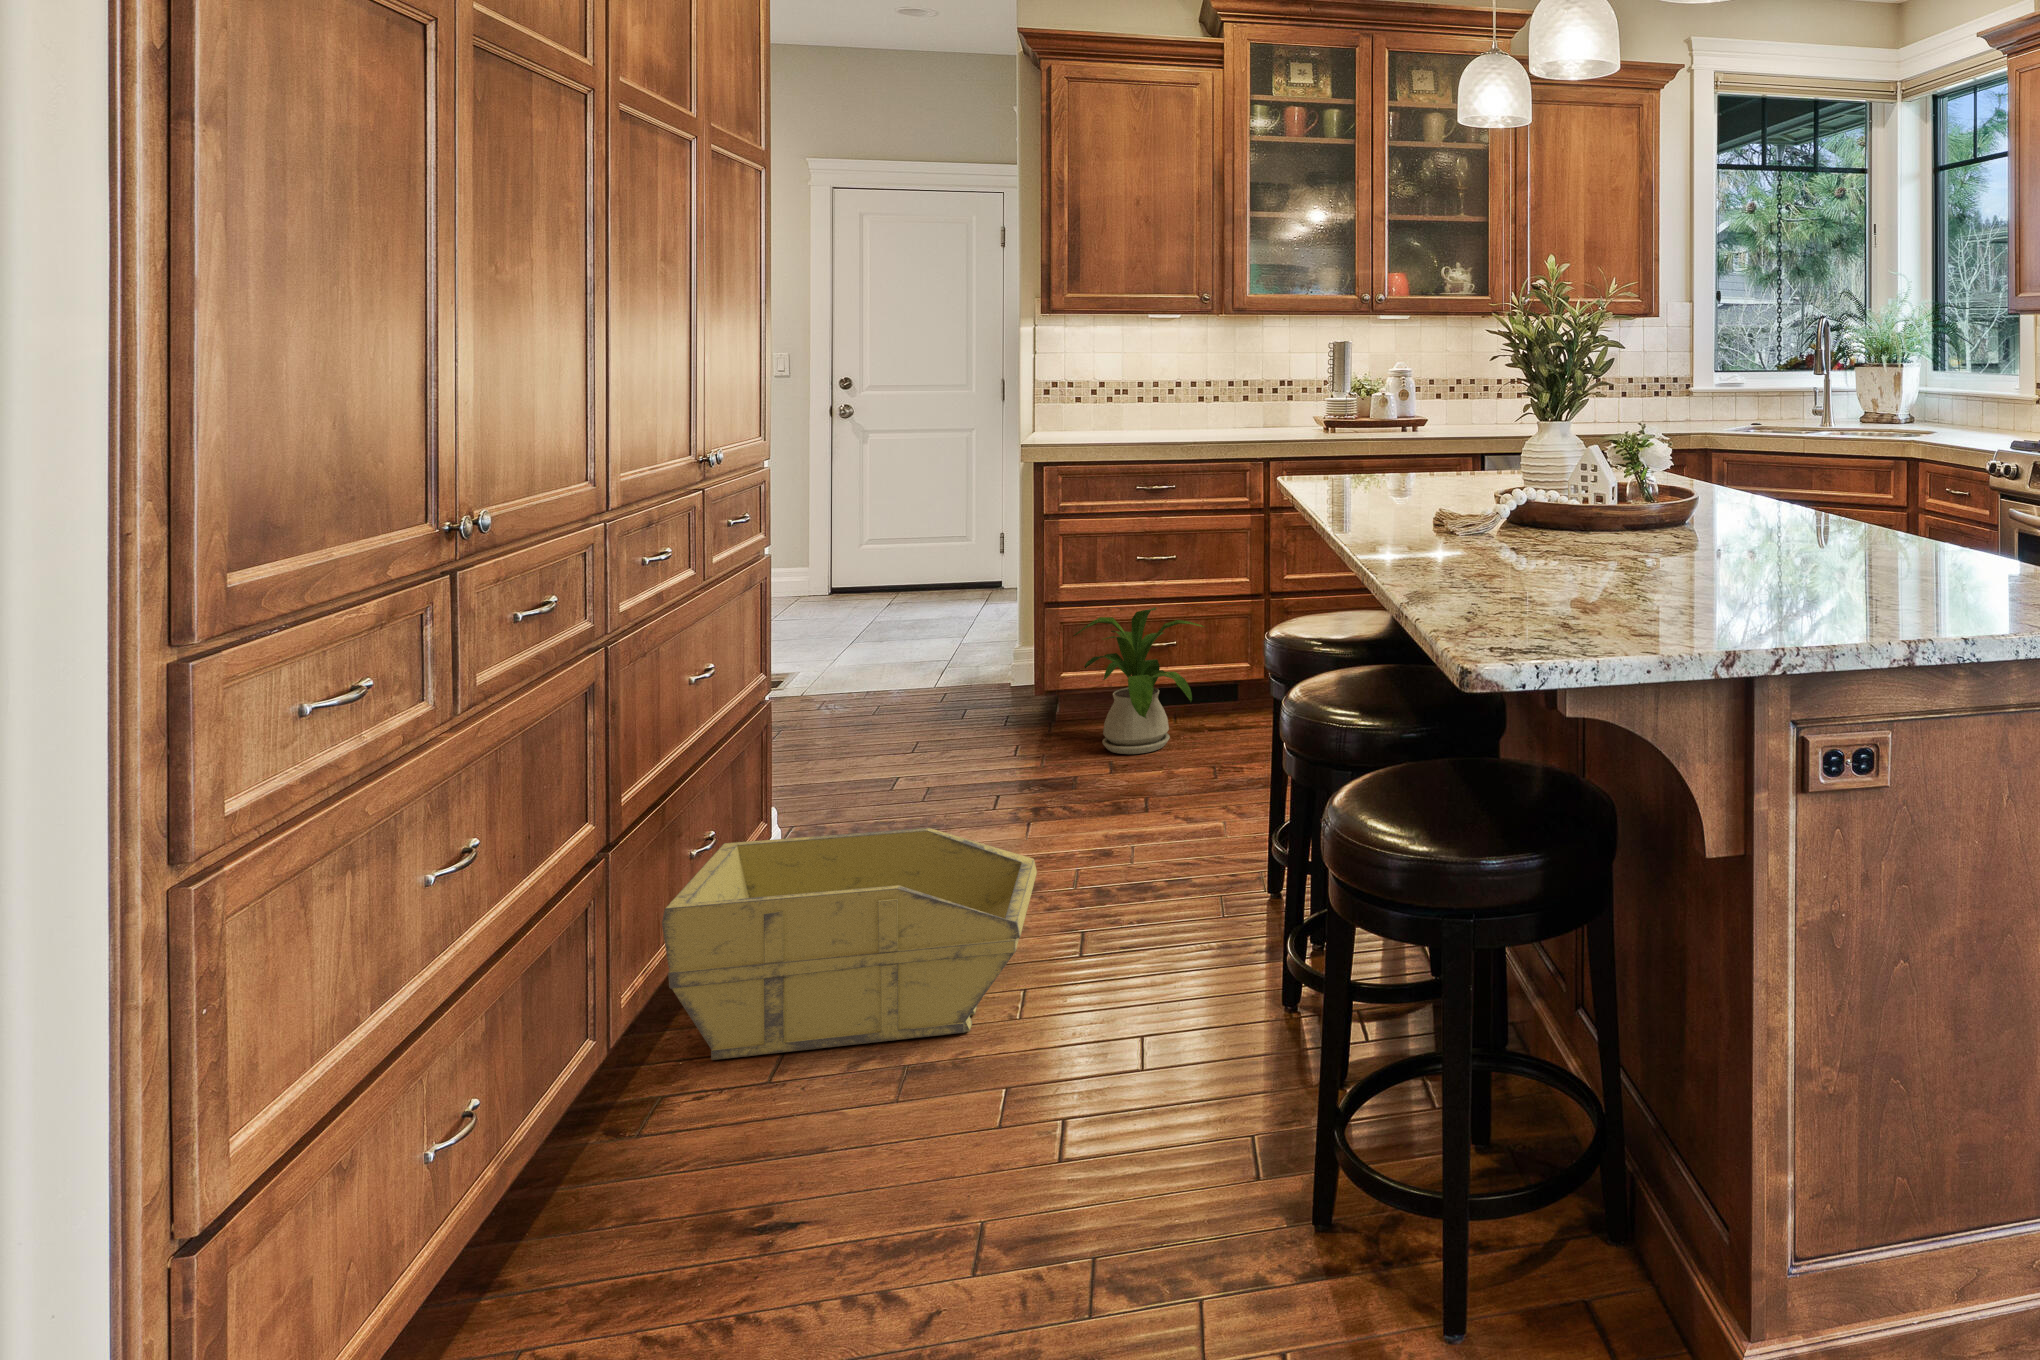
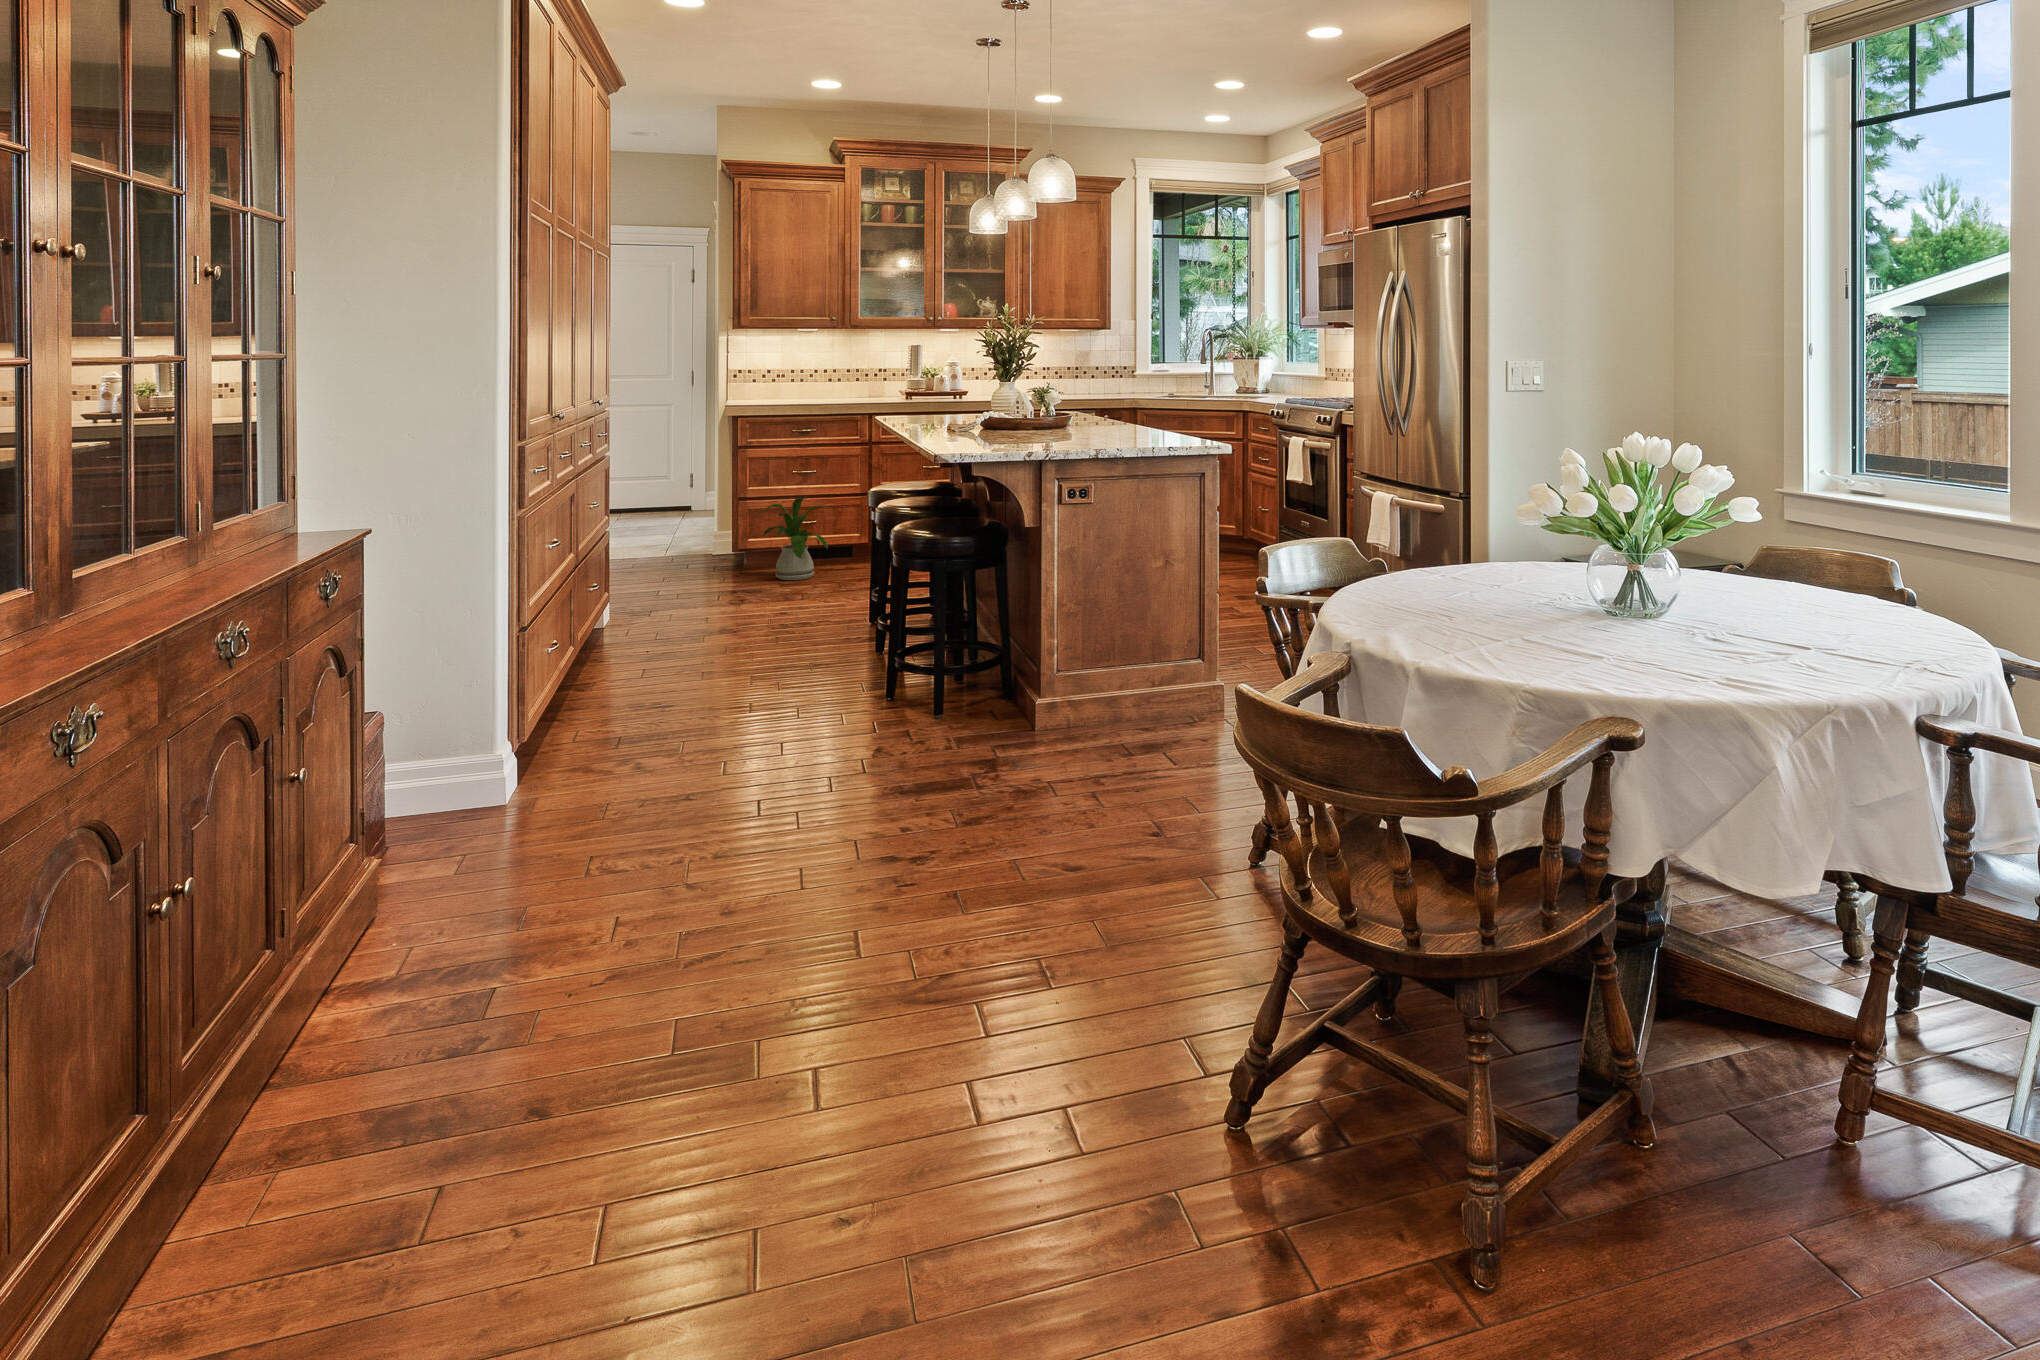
storage bin: present [662,828,1037,1060] -> none [595,578,757,667]

